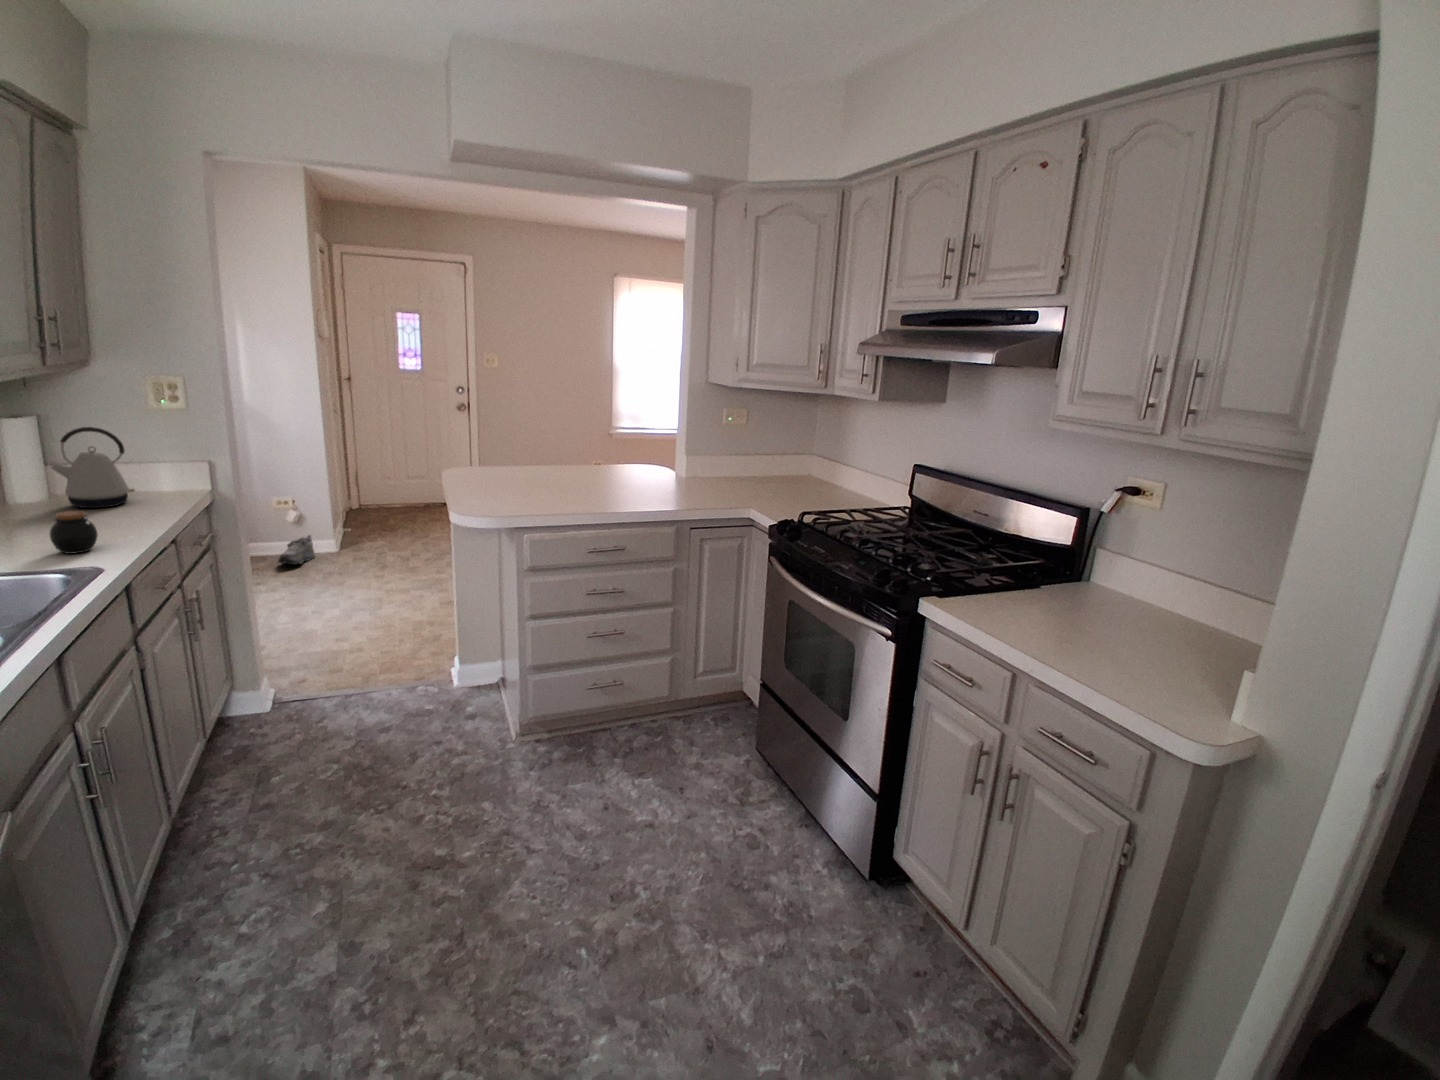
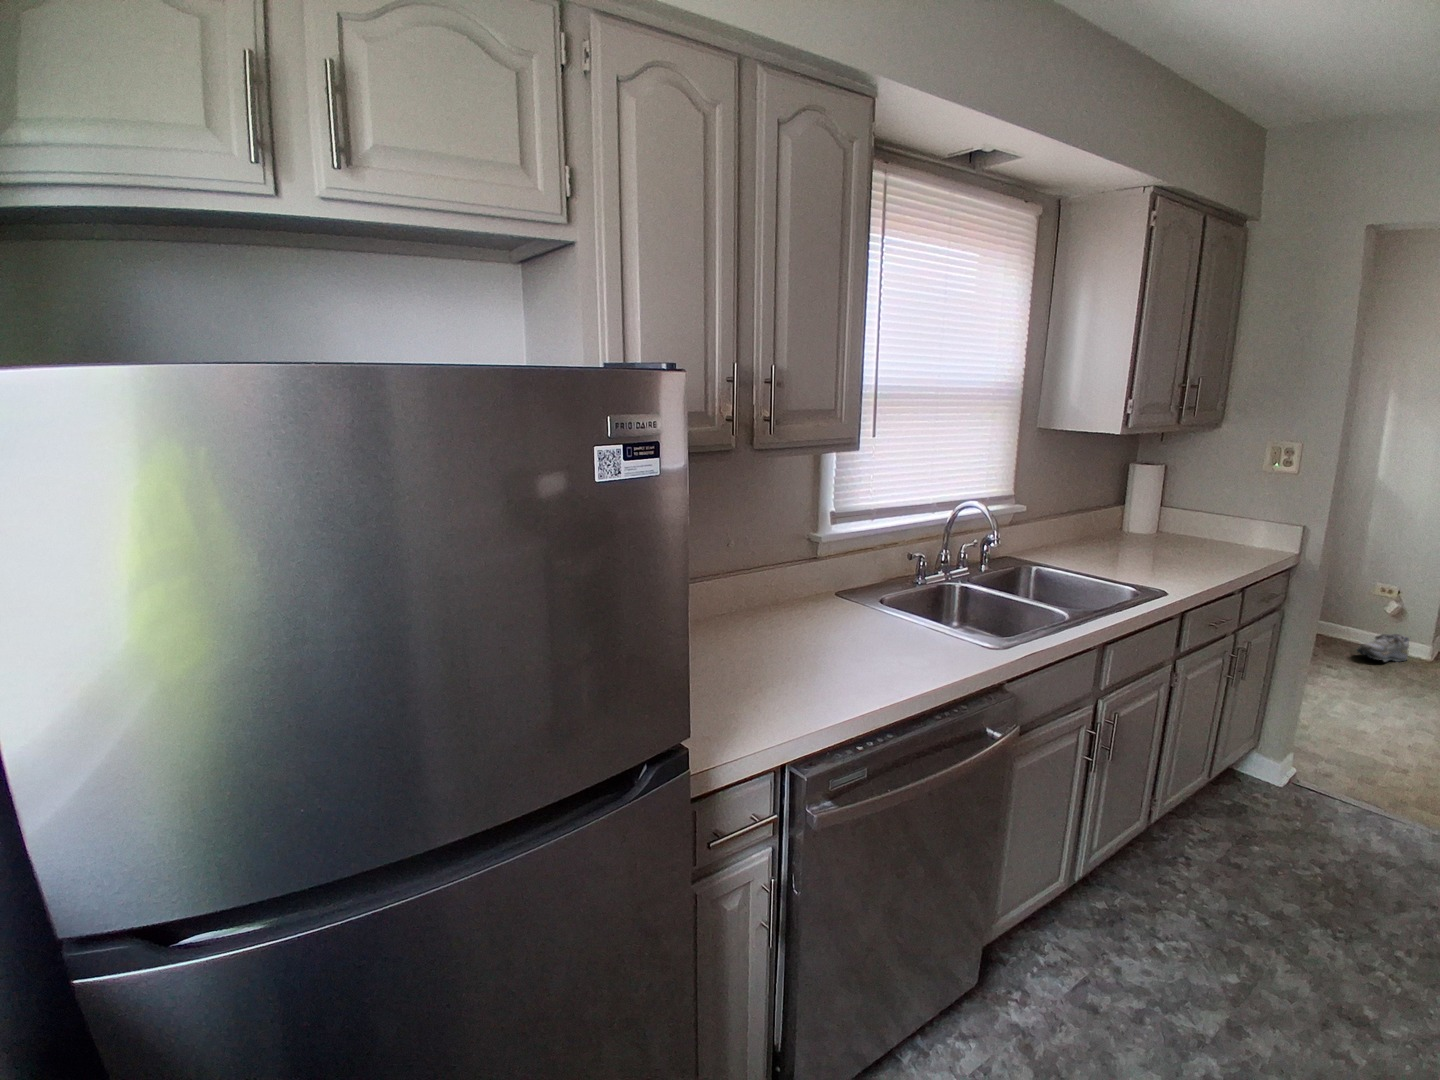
kettle: present [51,427,135,508] -> none [1166,481,1227,549]
jar: present [50,511,98,554] -> none [1142,543,1176,578]

